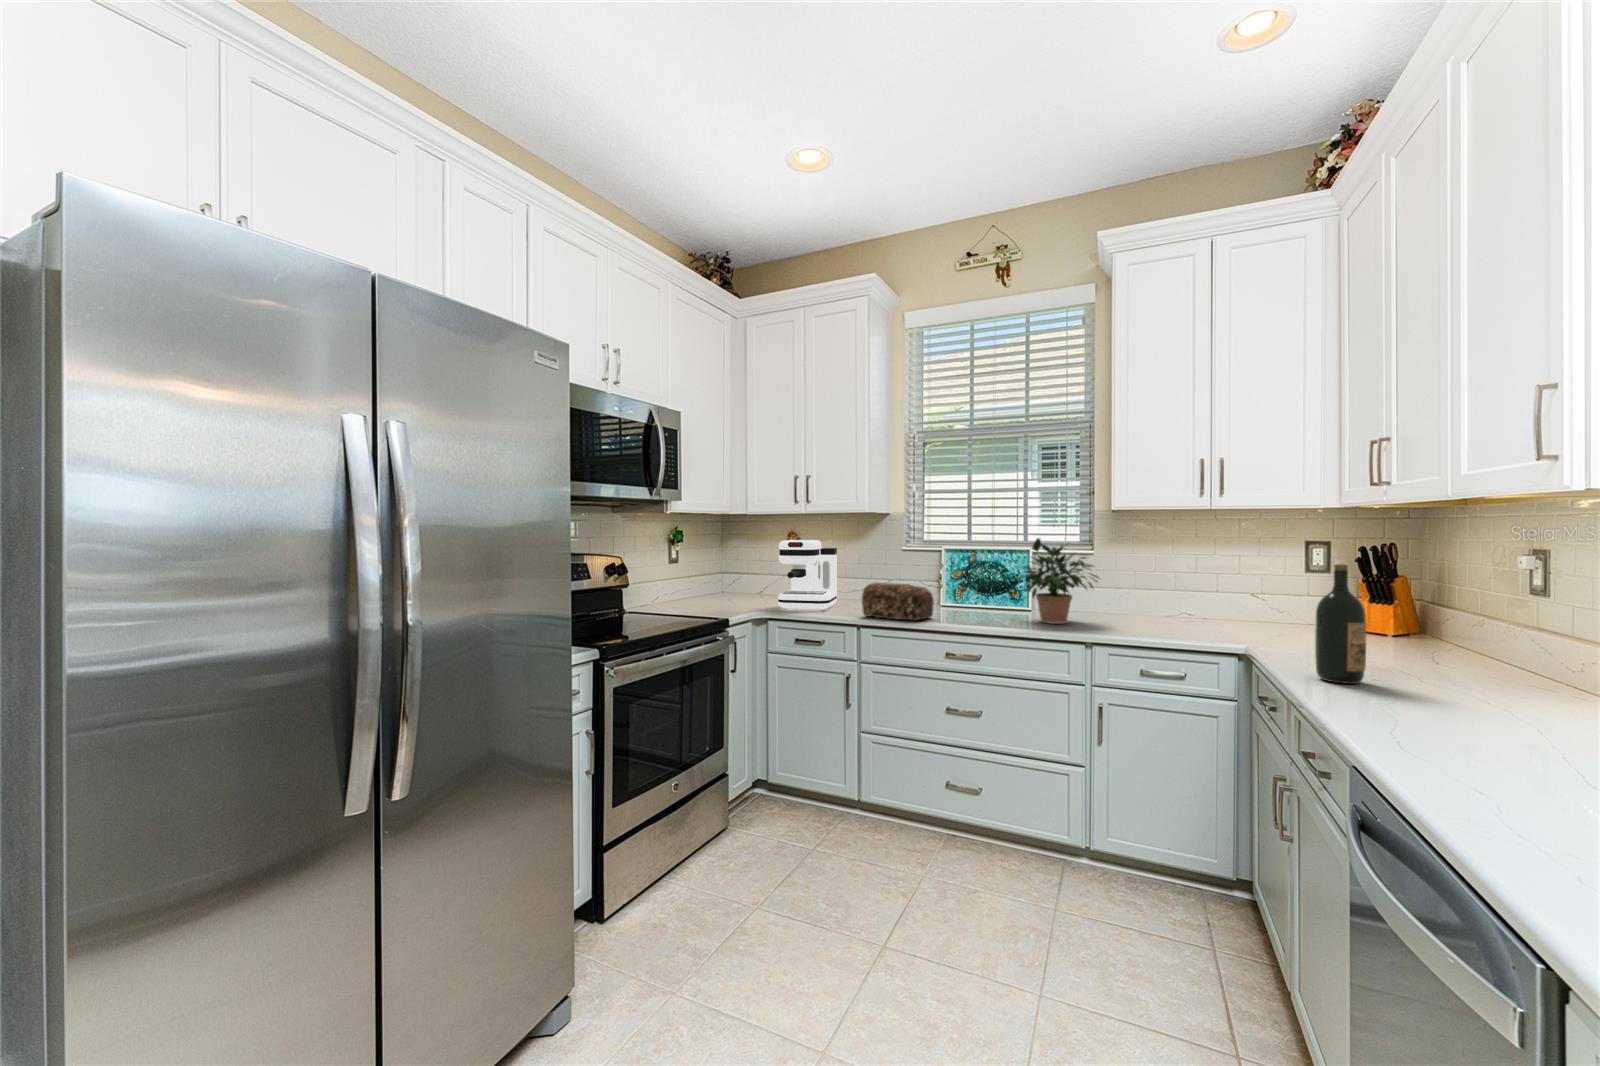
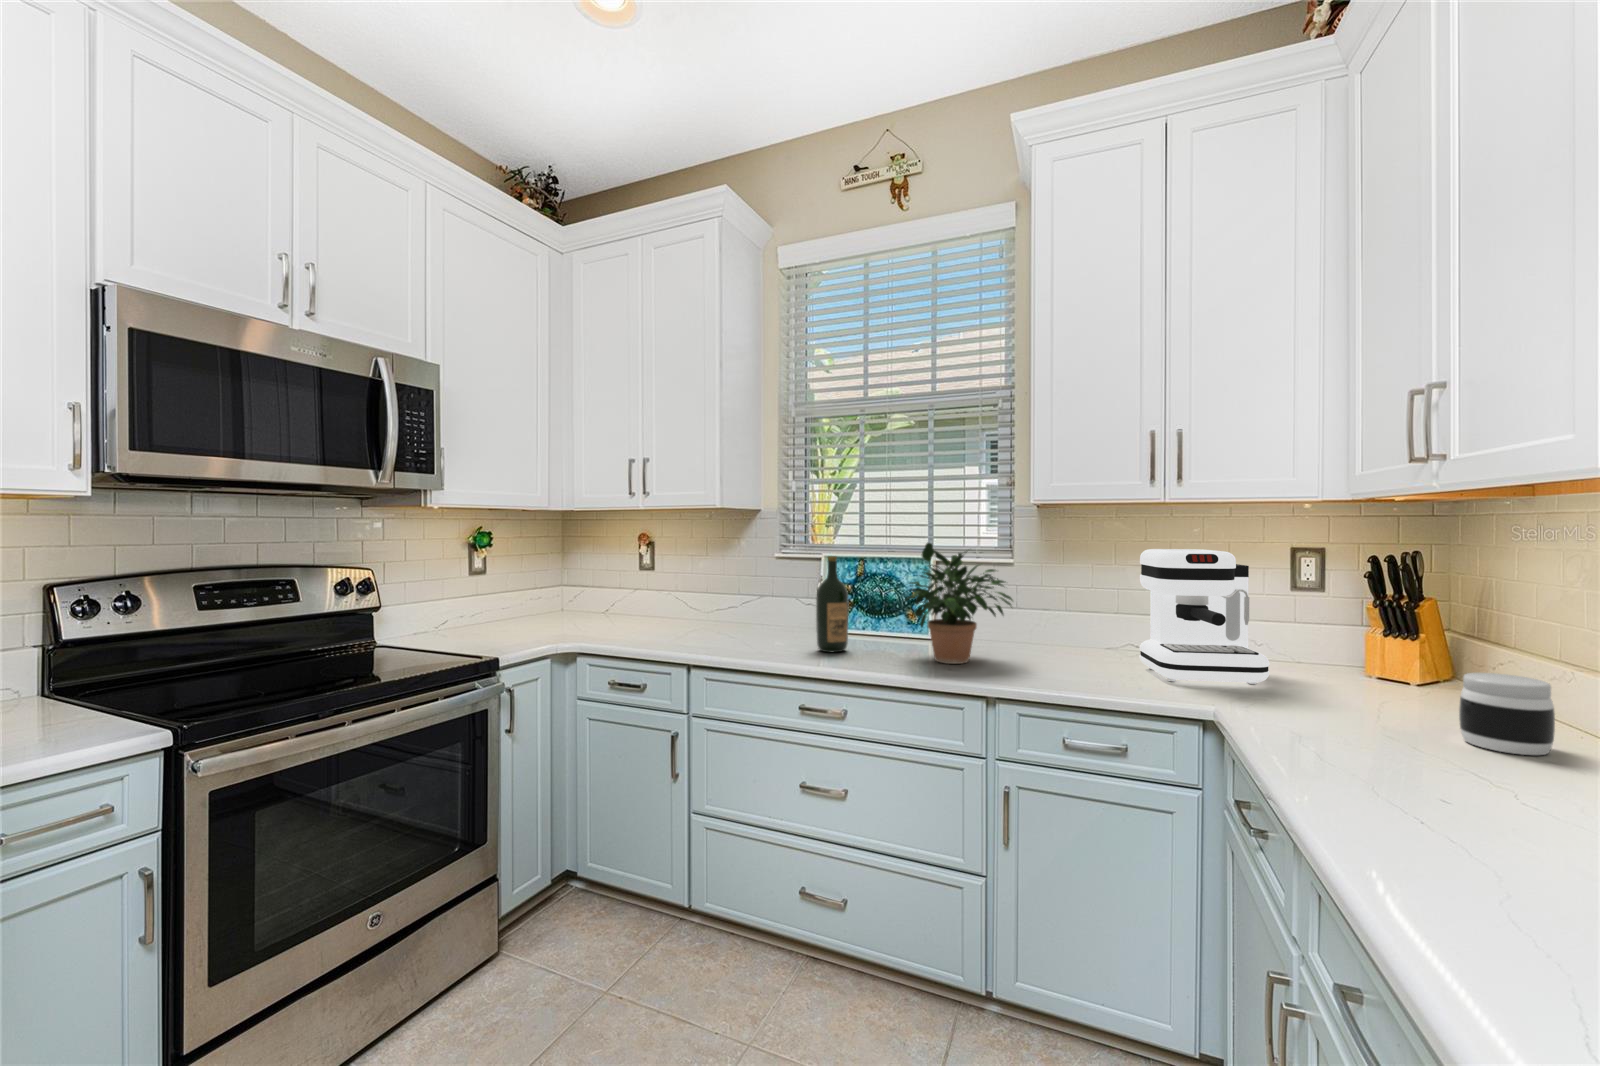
coffee maker: present [778,540,837,610] -> present [1140,549,1269,684]
wine bottle: present [1315,564,1367,684] -> present [816,556,848,652]
bread loaf: present [862,583,934,620] -> none [693,604,791,659]
jar: none [1406,620,1463,668] -> present [1459,673,1555,755]

